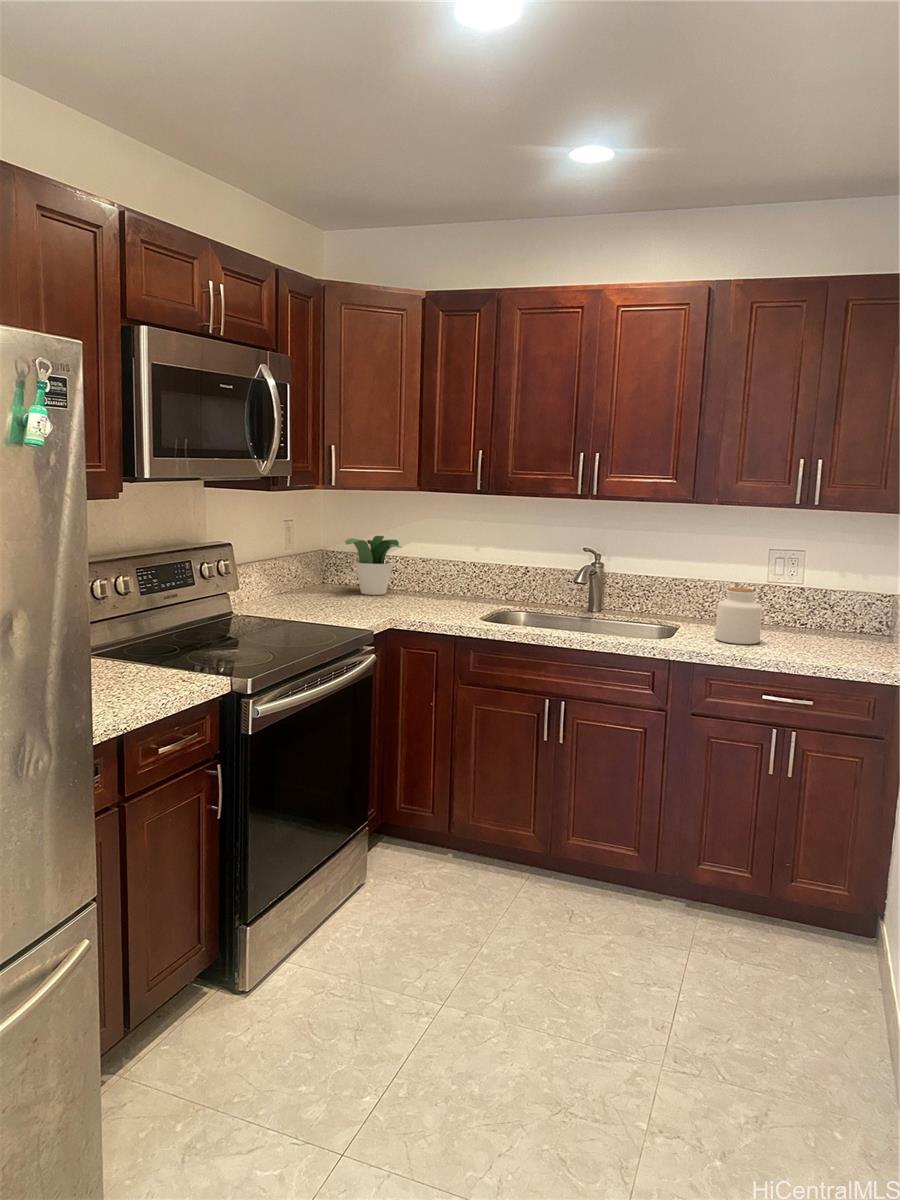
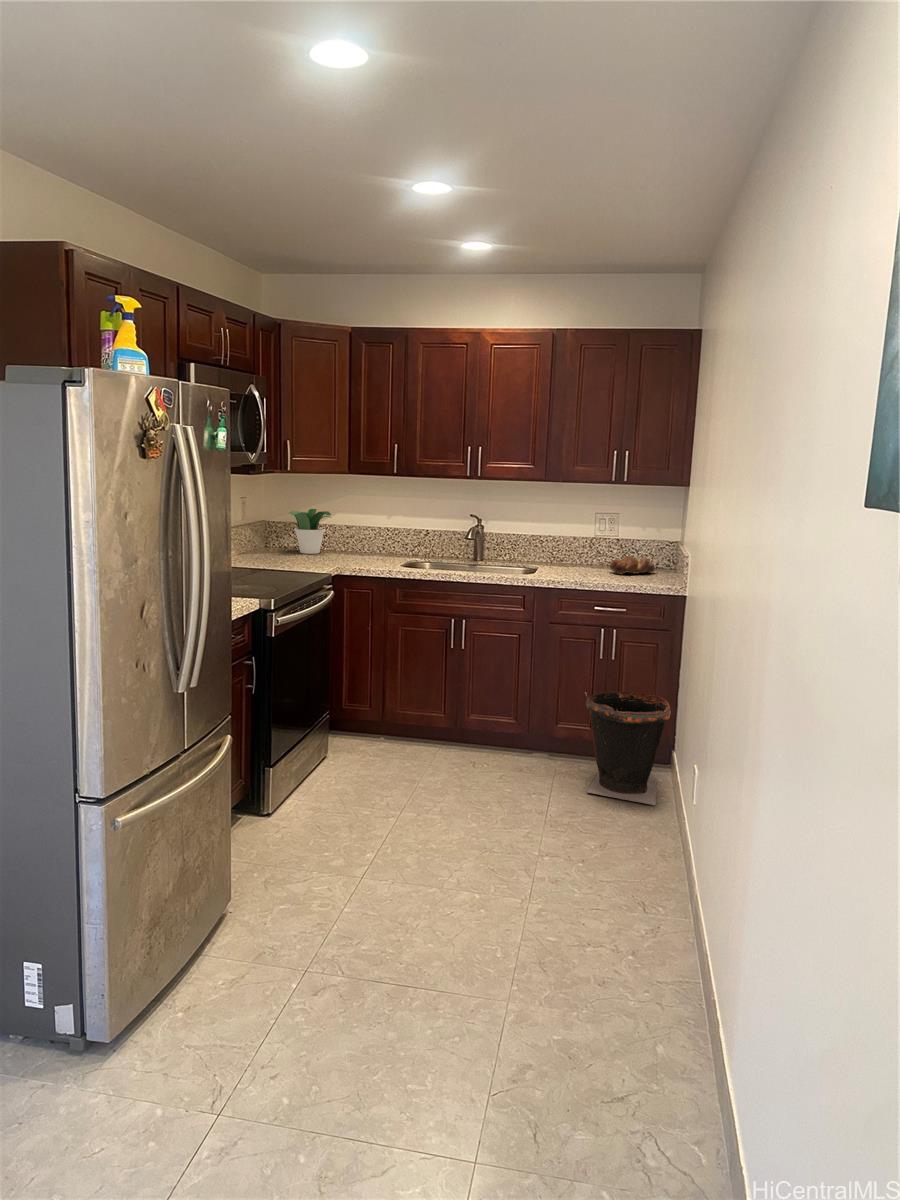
jar: present [715,588,762,644] -> none [563,539,594,576]
bread loaf: none [787,614,859,642] -> present [609,556,655,574]
waste bin: none [739,828,885,1034] -> present [585,691,671,805]

